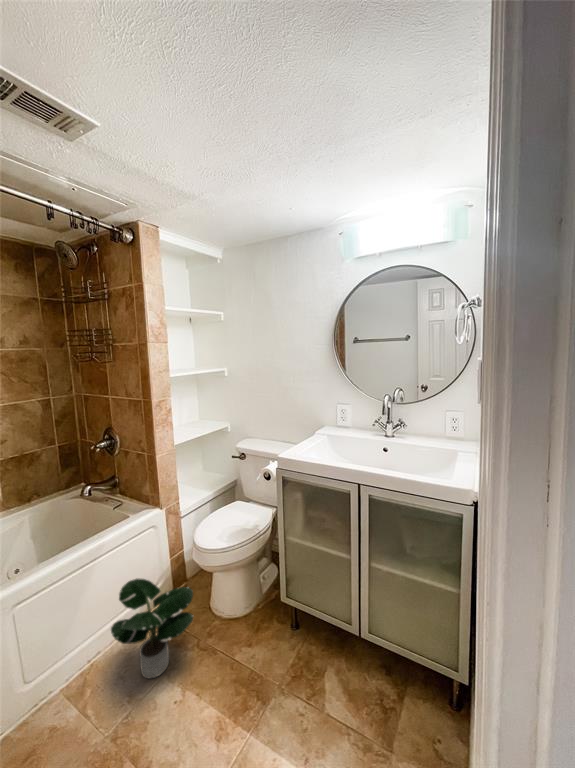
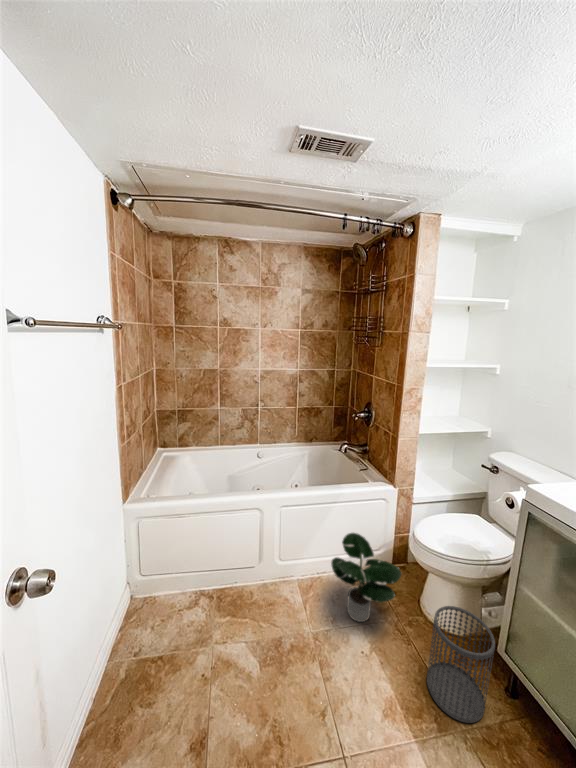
wastebasket: none [235,582,285,684] -> present [427,606,495,723]

